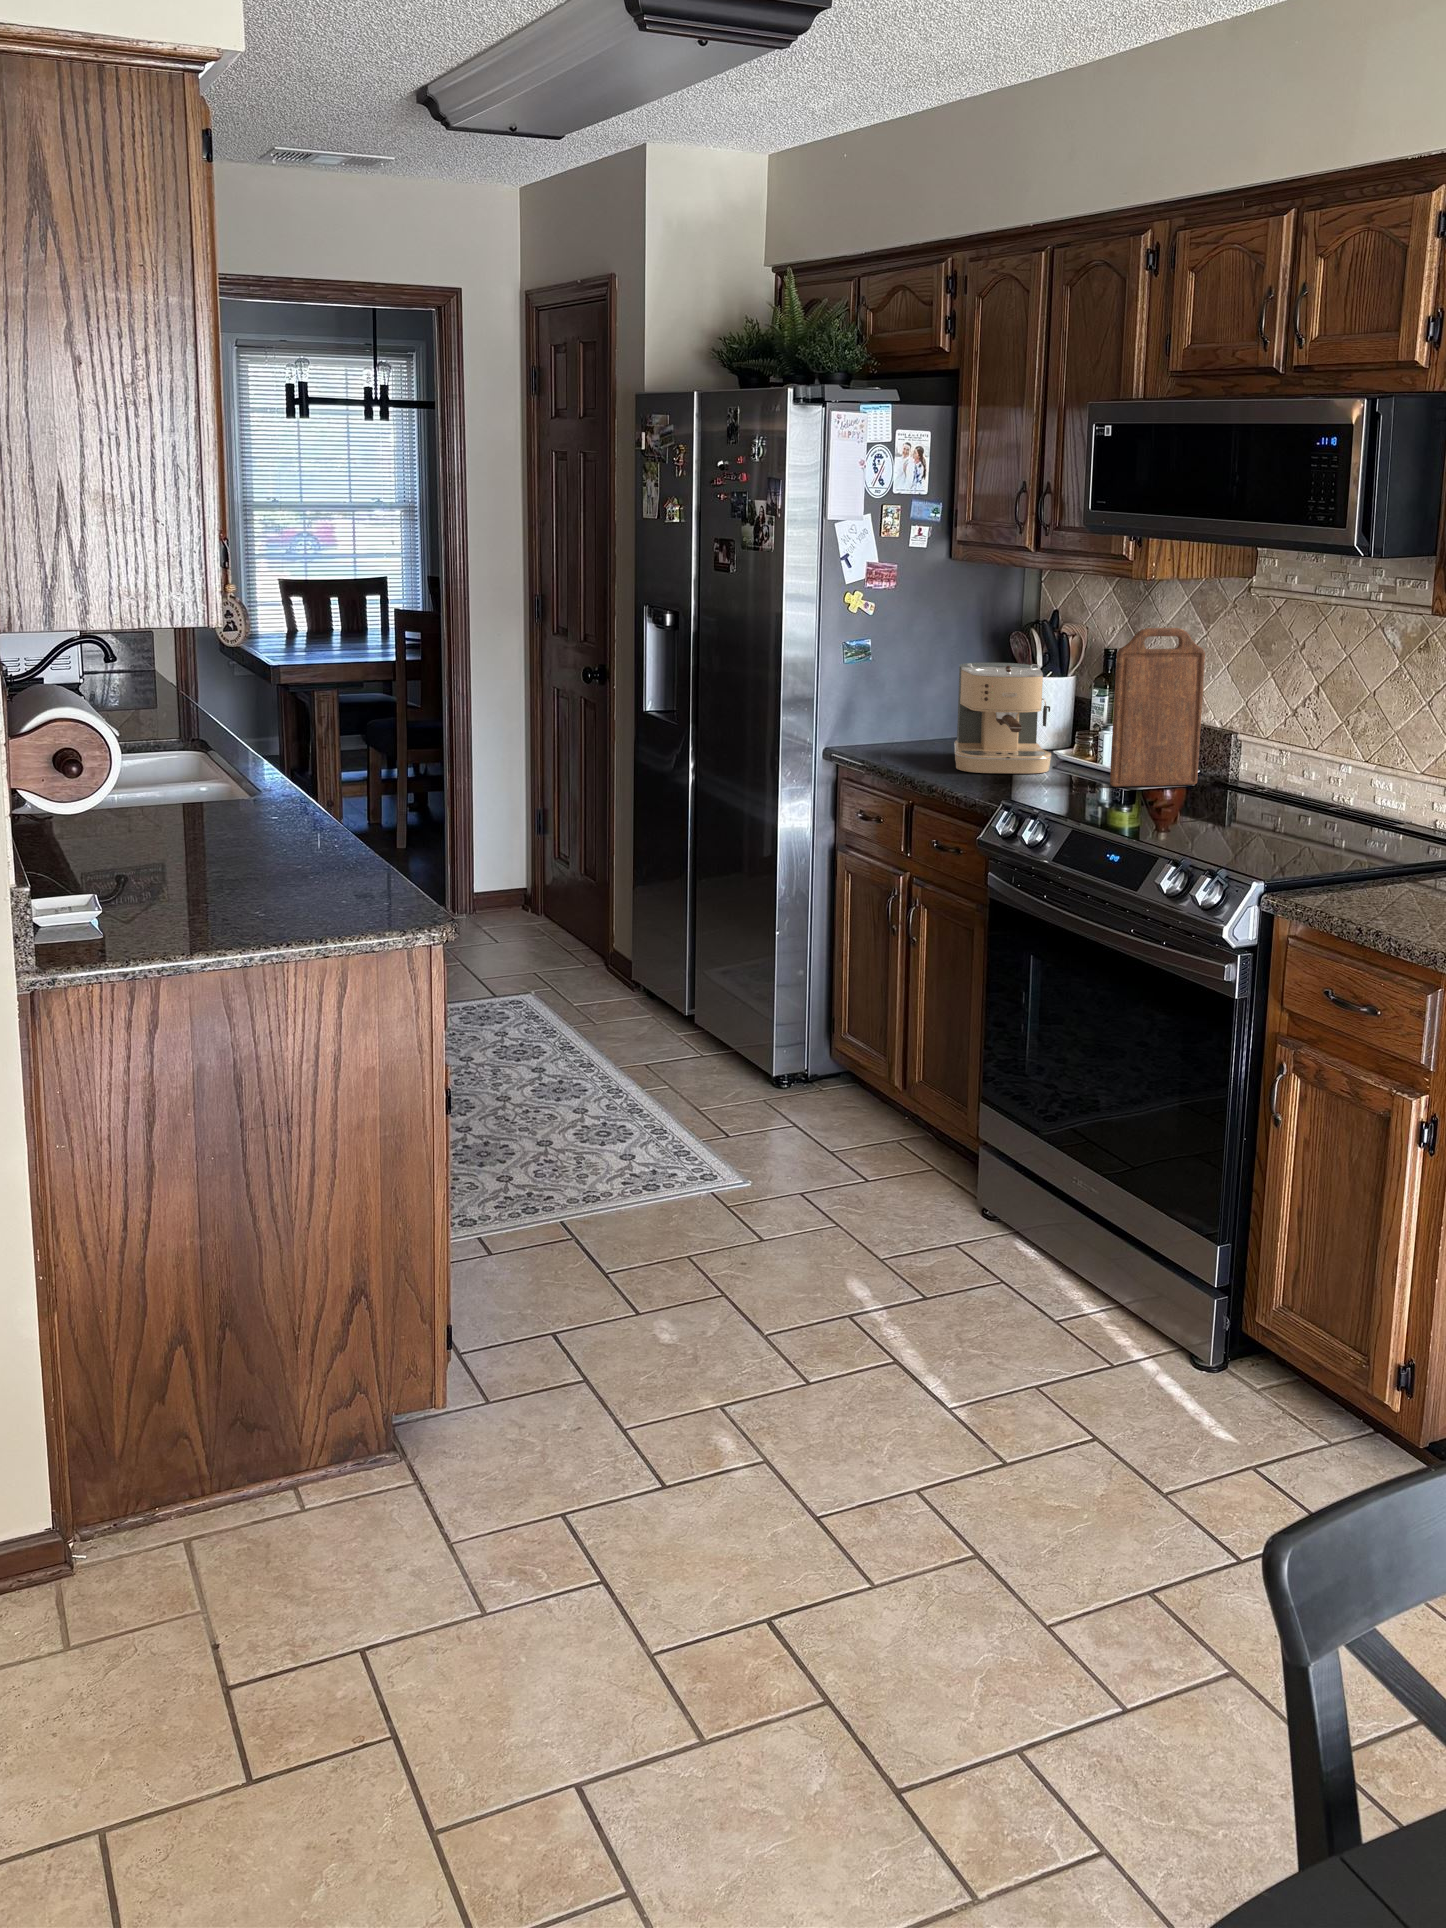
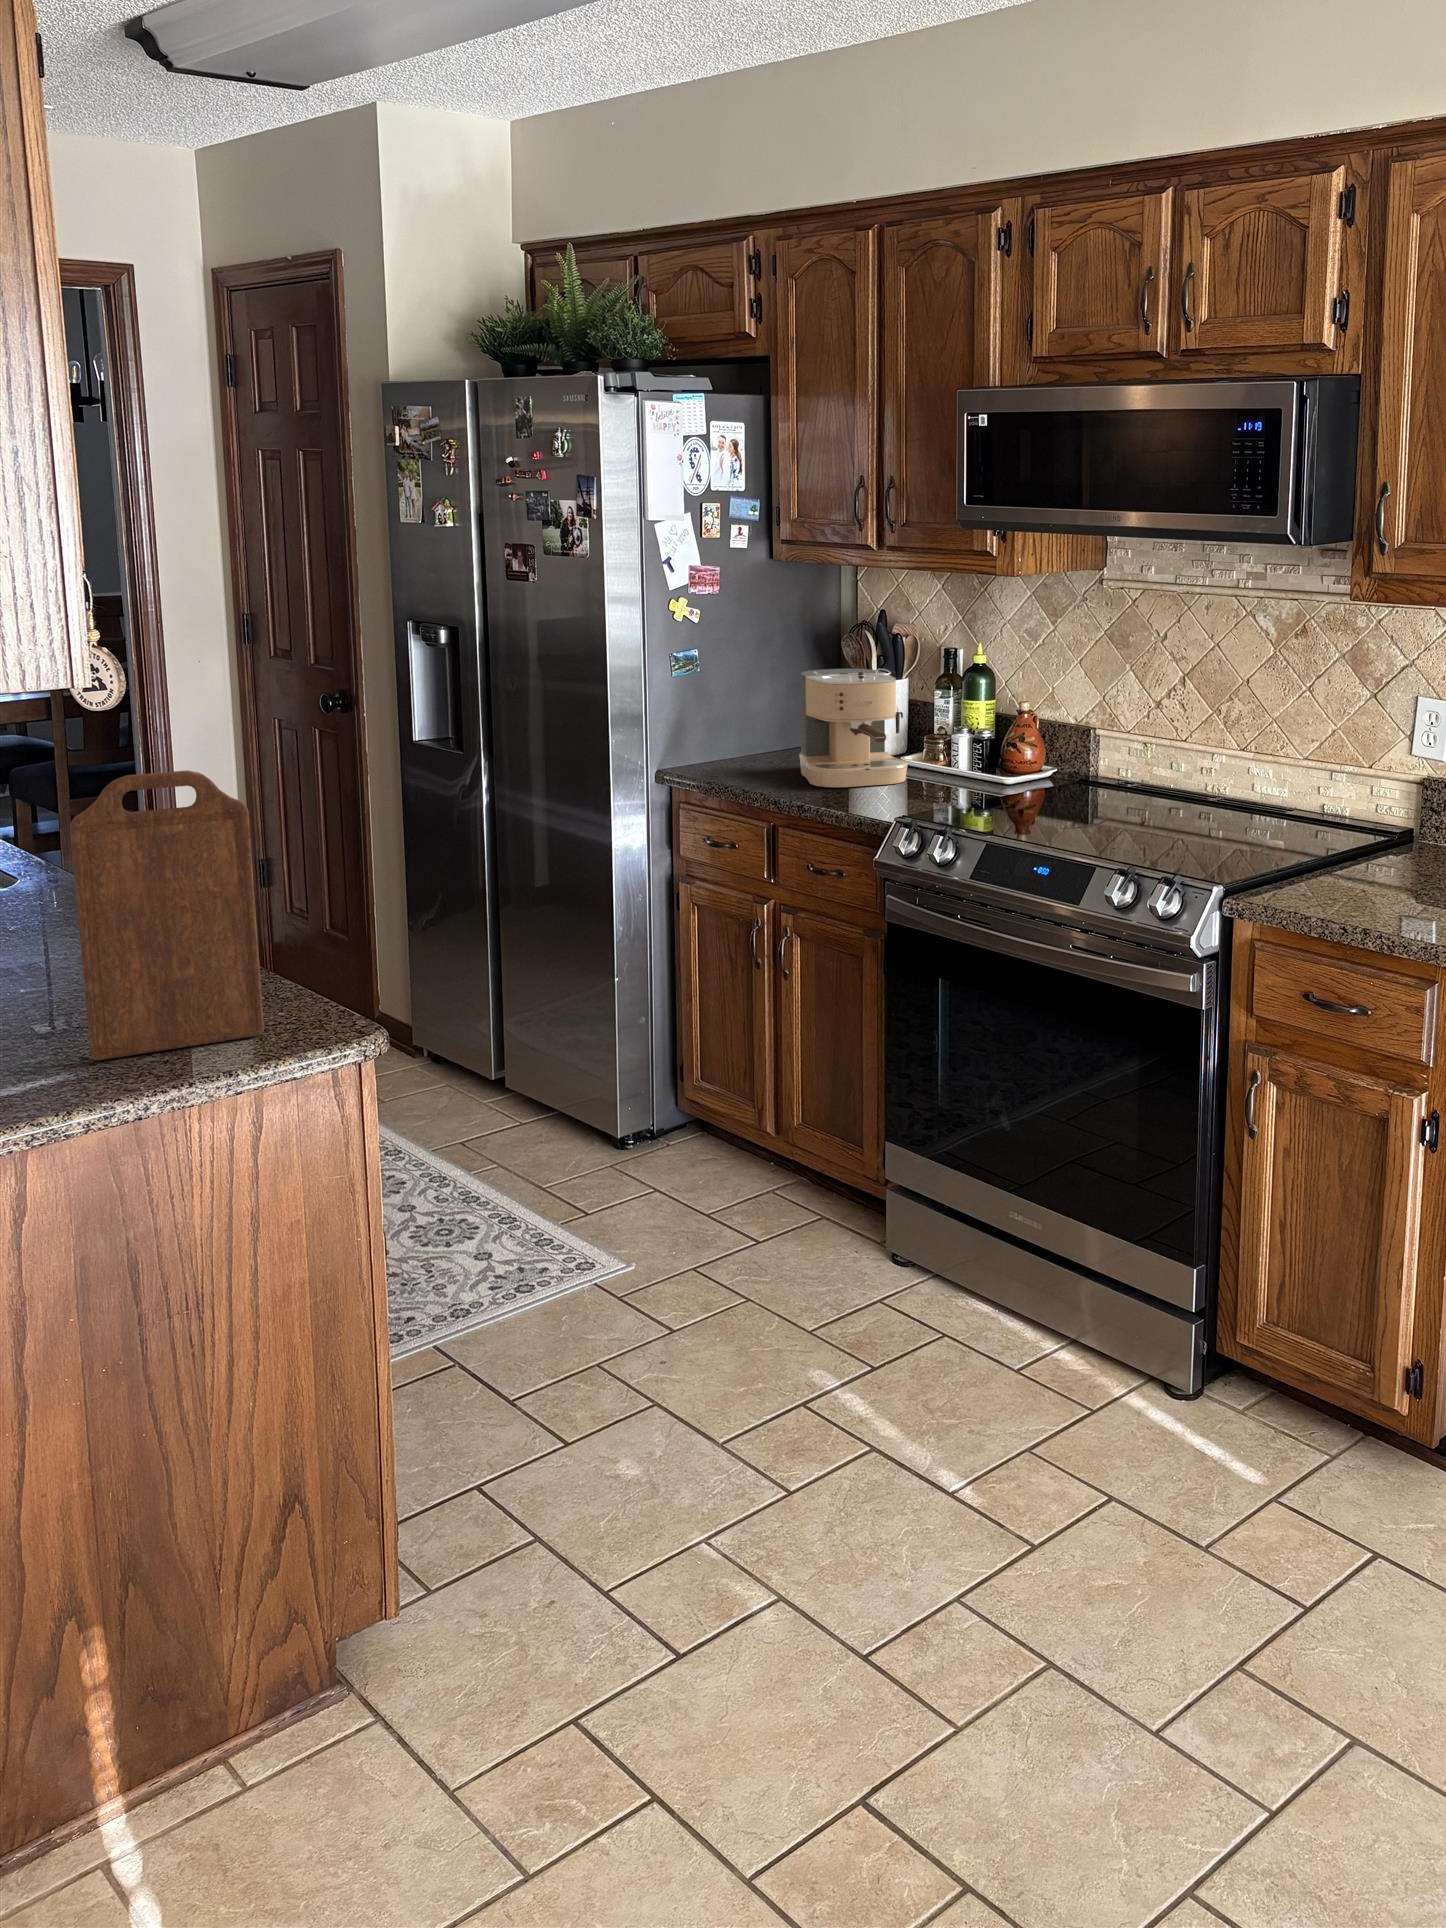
cutting board: present [1110,628,1205,787] -> present [70,770,264,1060]

